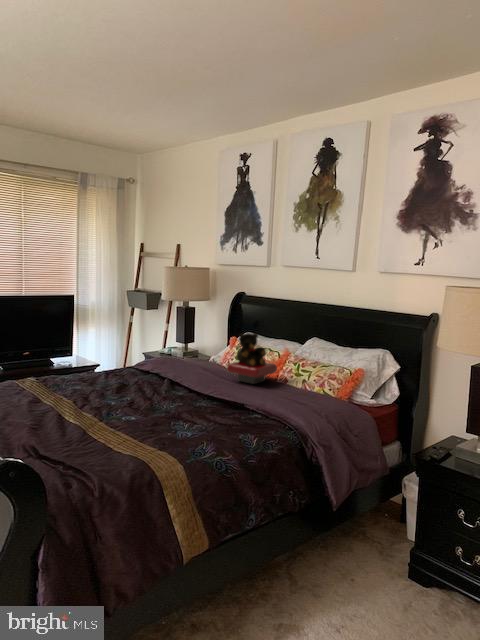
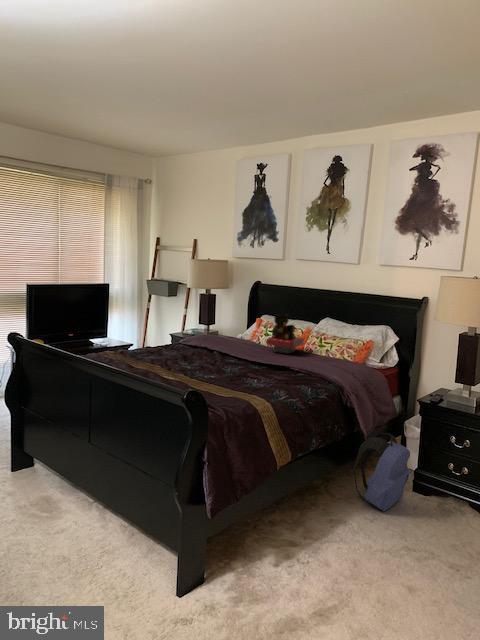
backpack: none [324,497,400,611] -> present [353,432,410,512]

